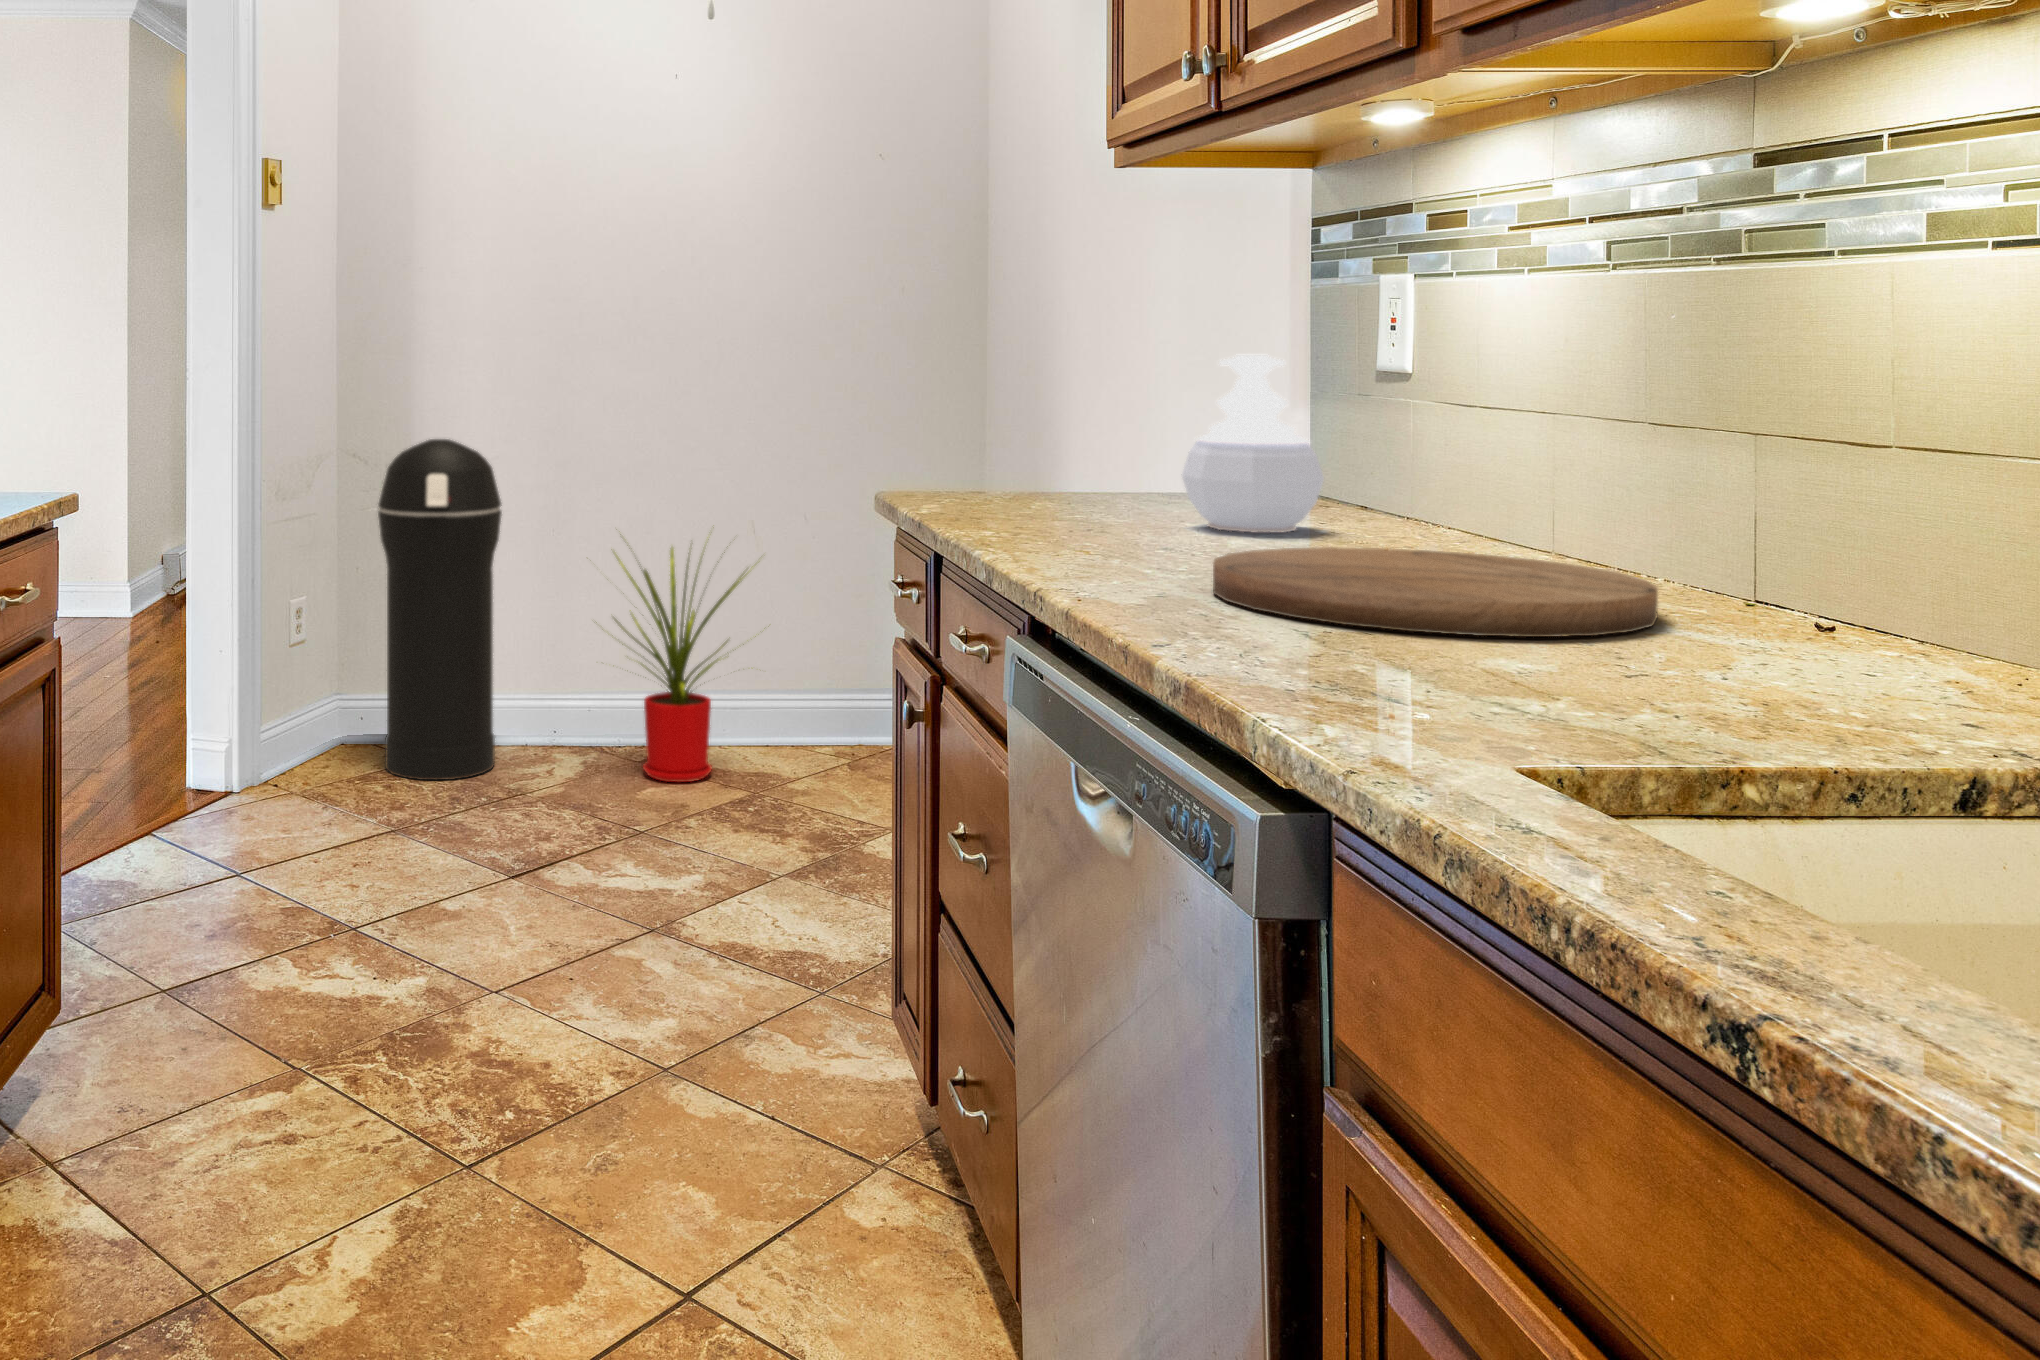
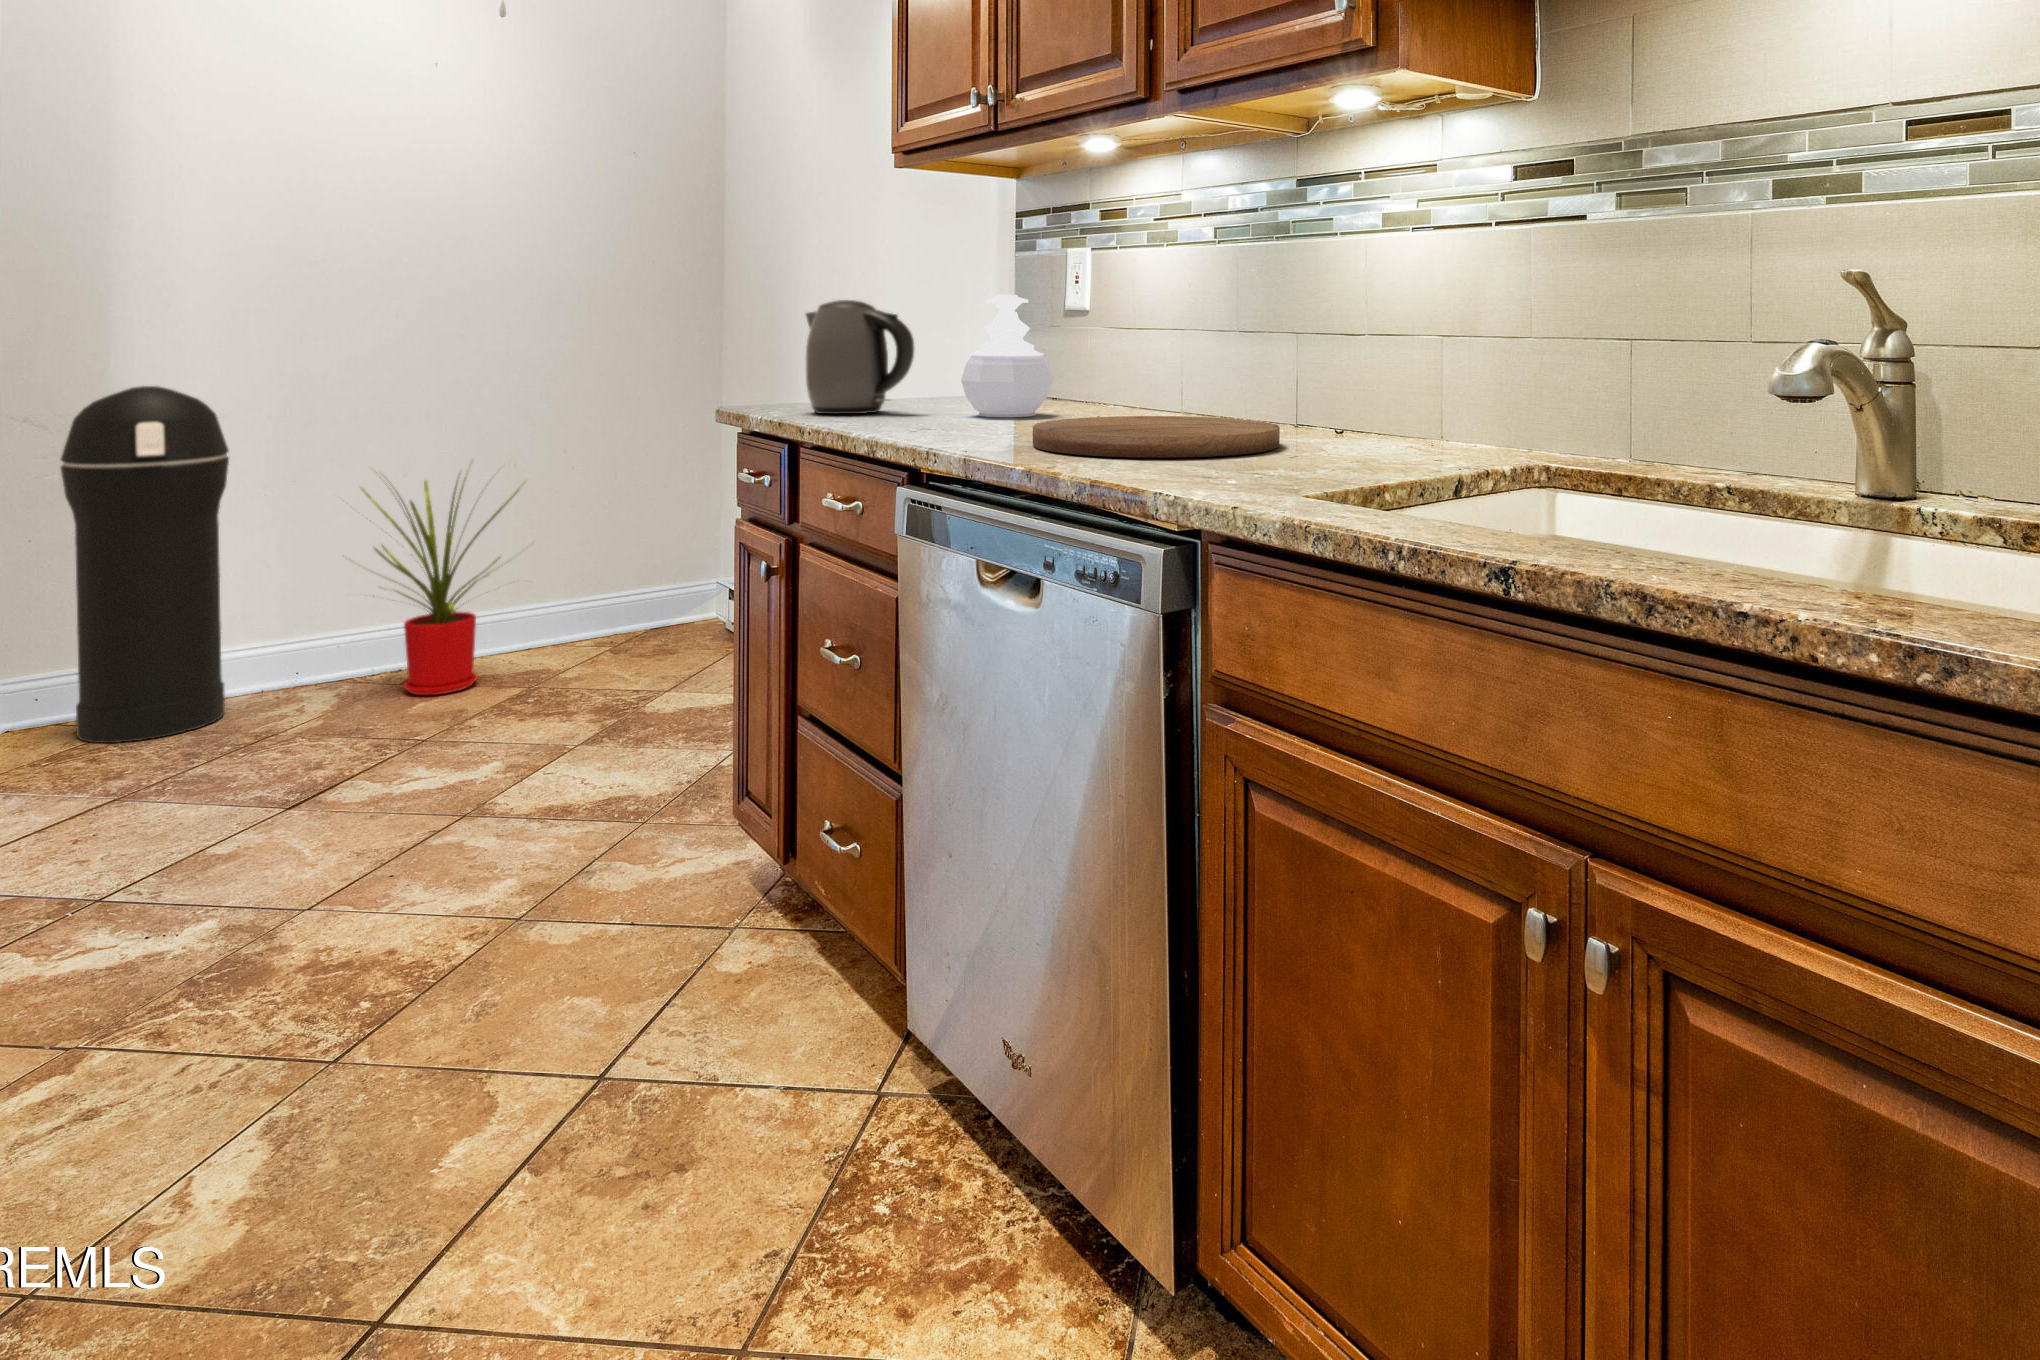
kettle: none [981,362,1122,514] -> present [805,300,914,414]

